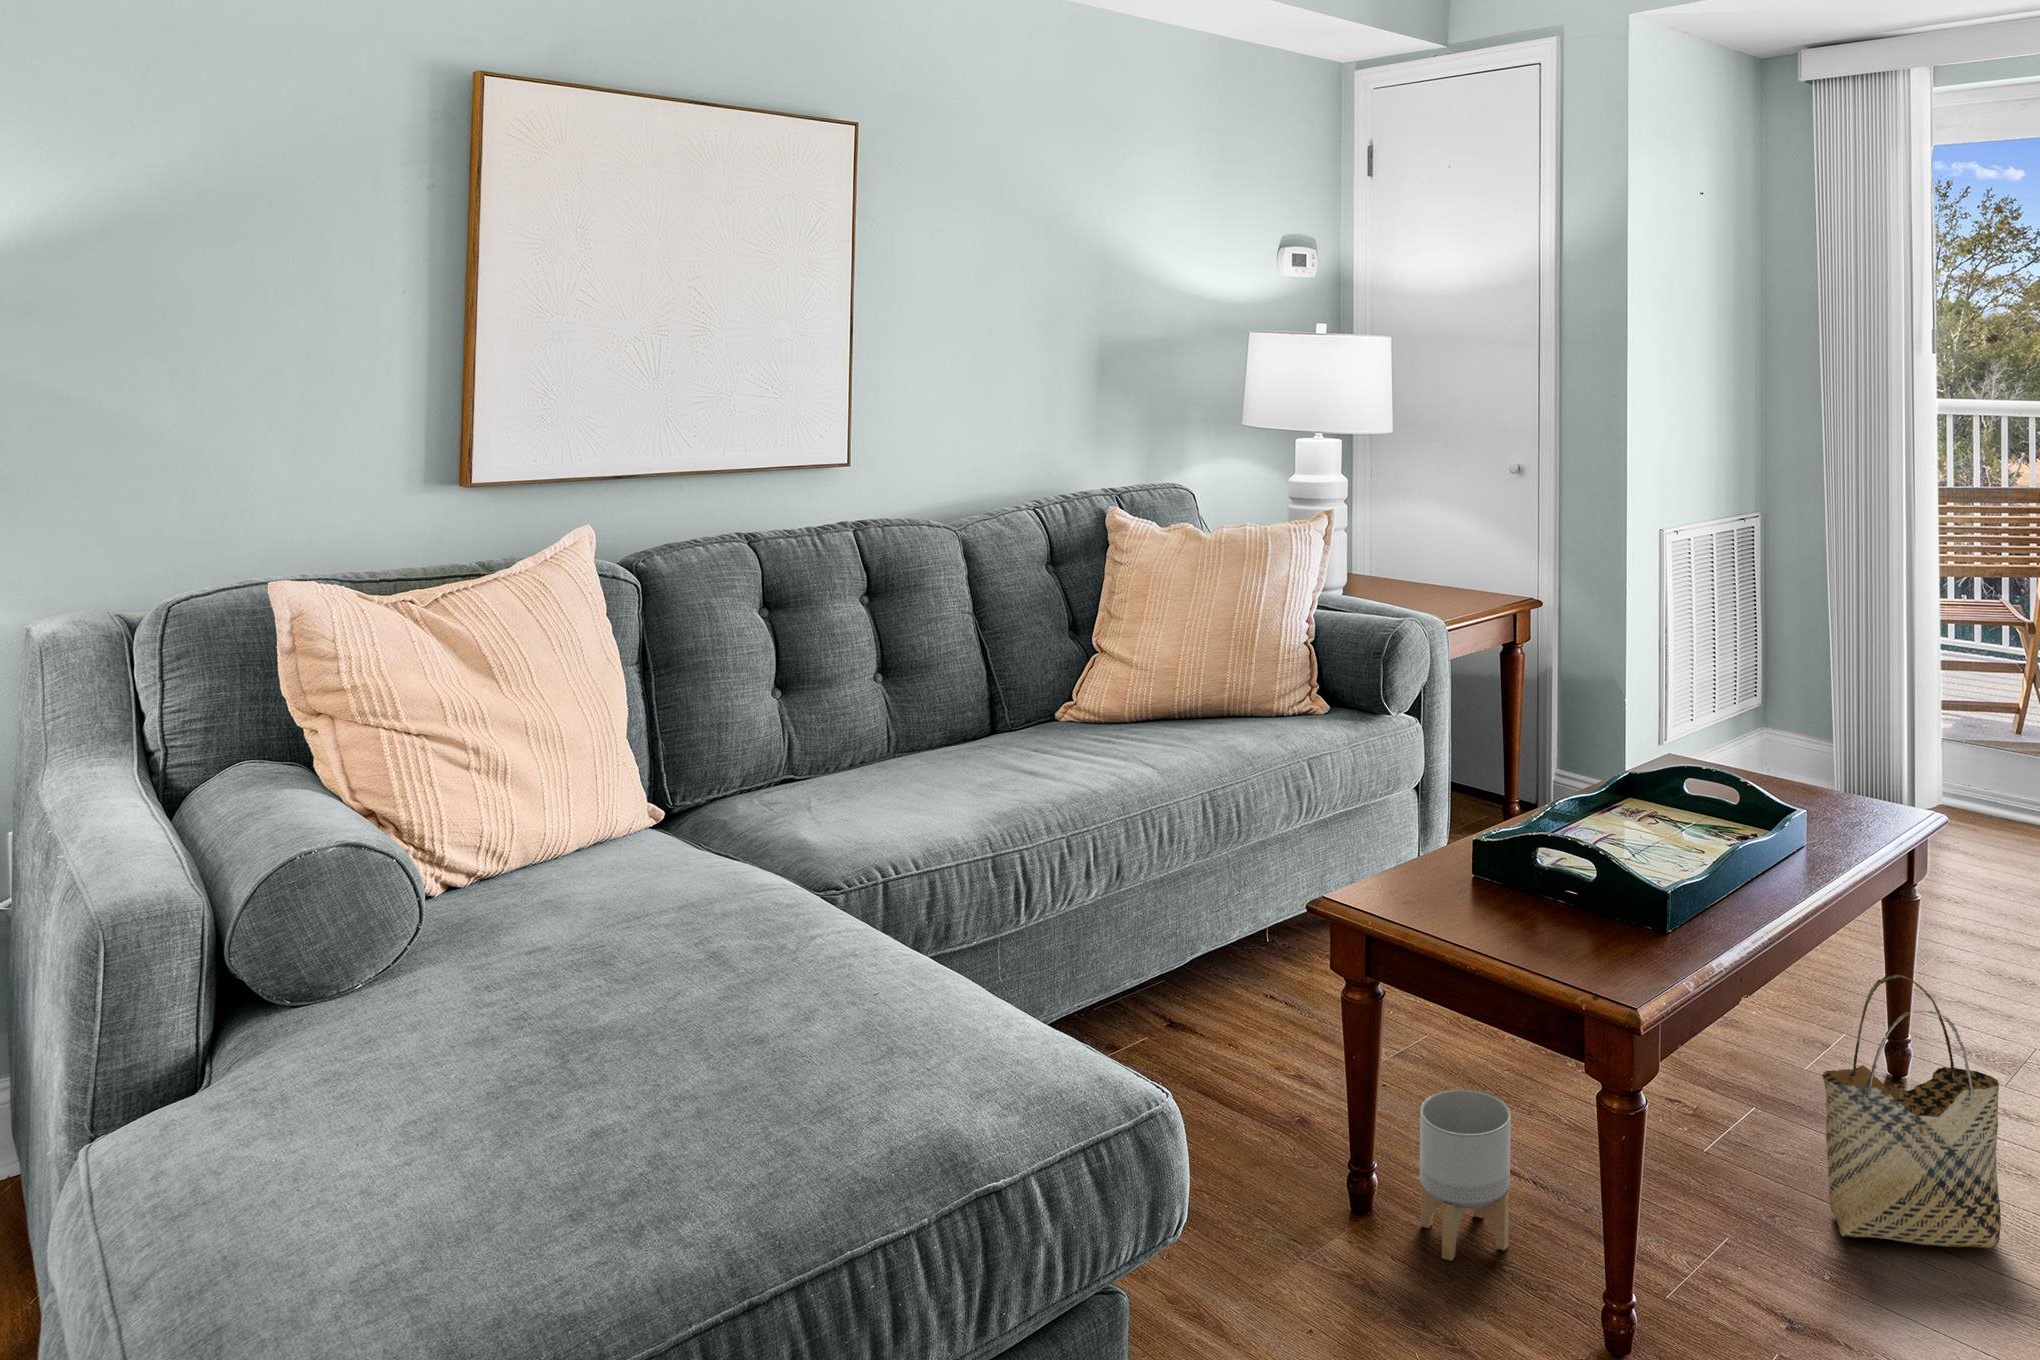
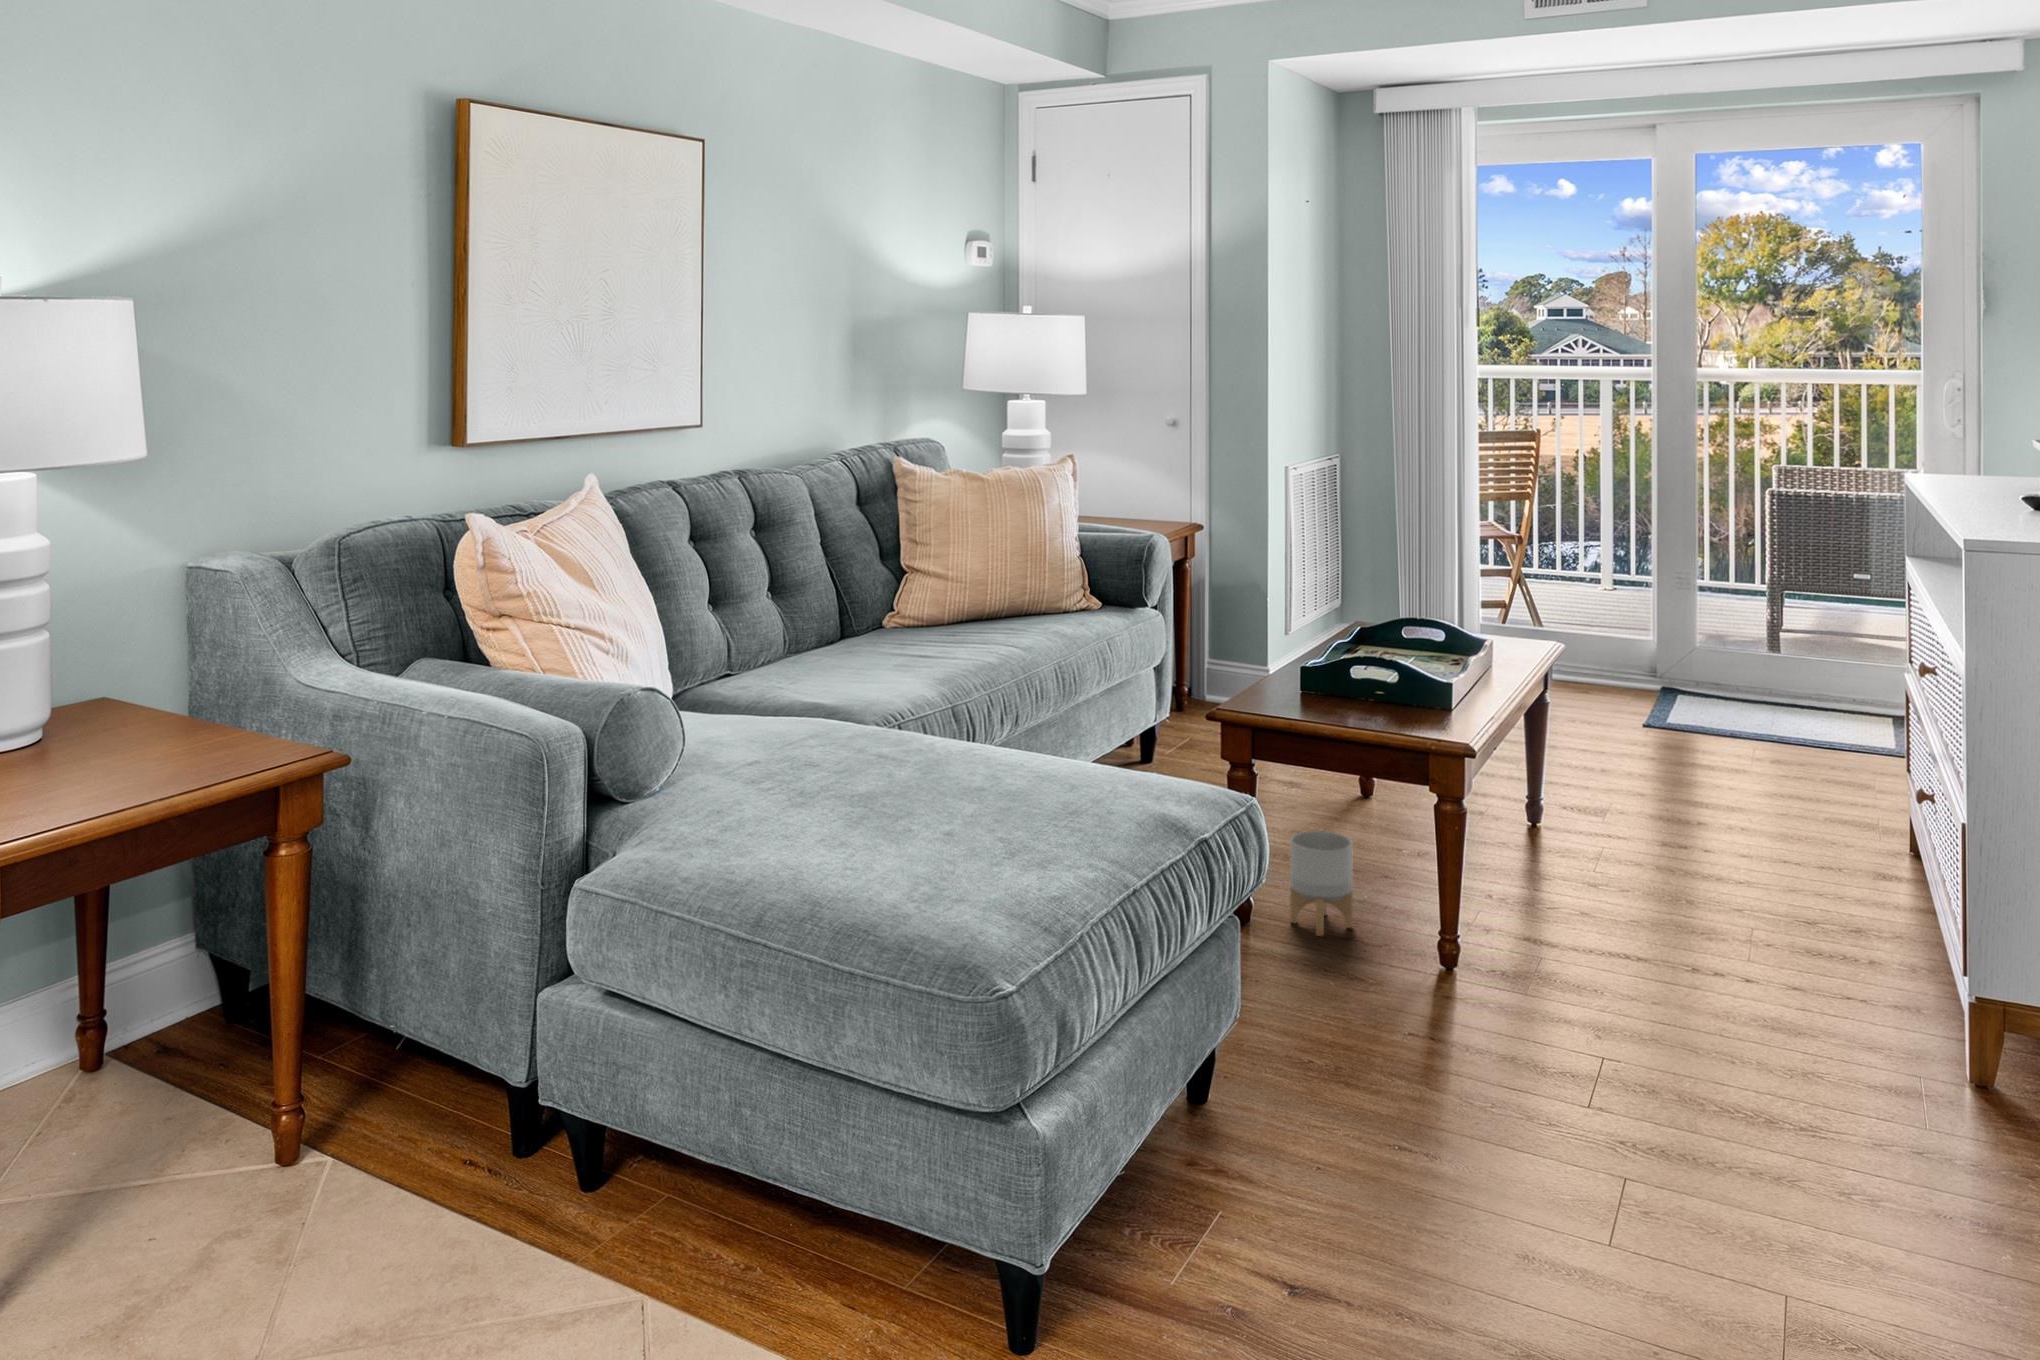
woven basket: present [1822,974,2001,1248] -> none [1534,734,1646,900]

